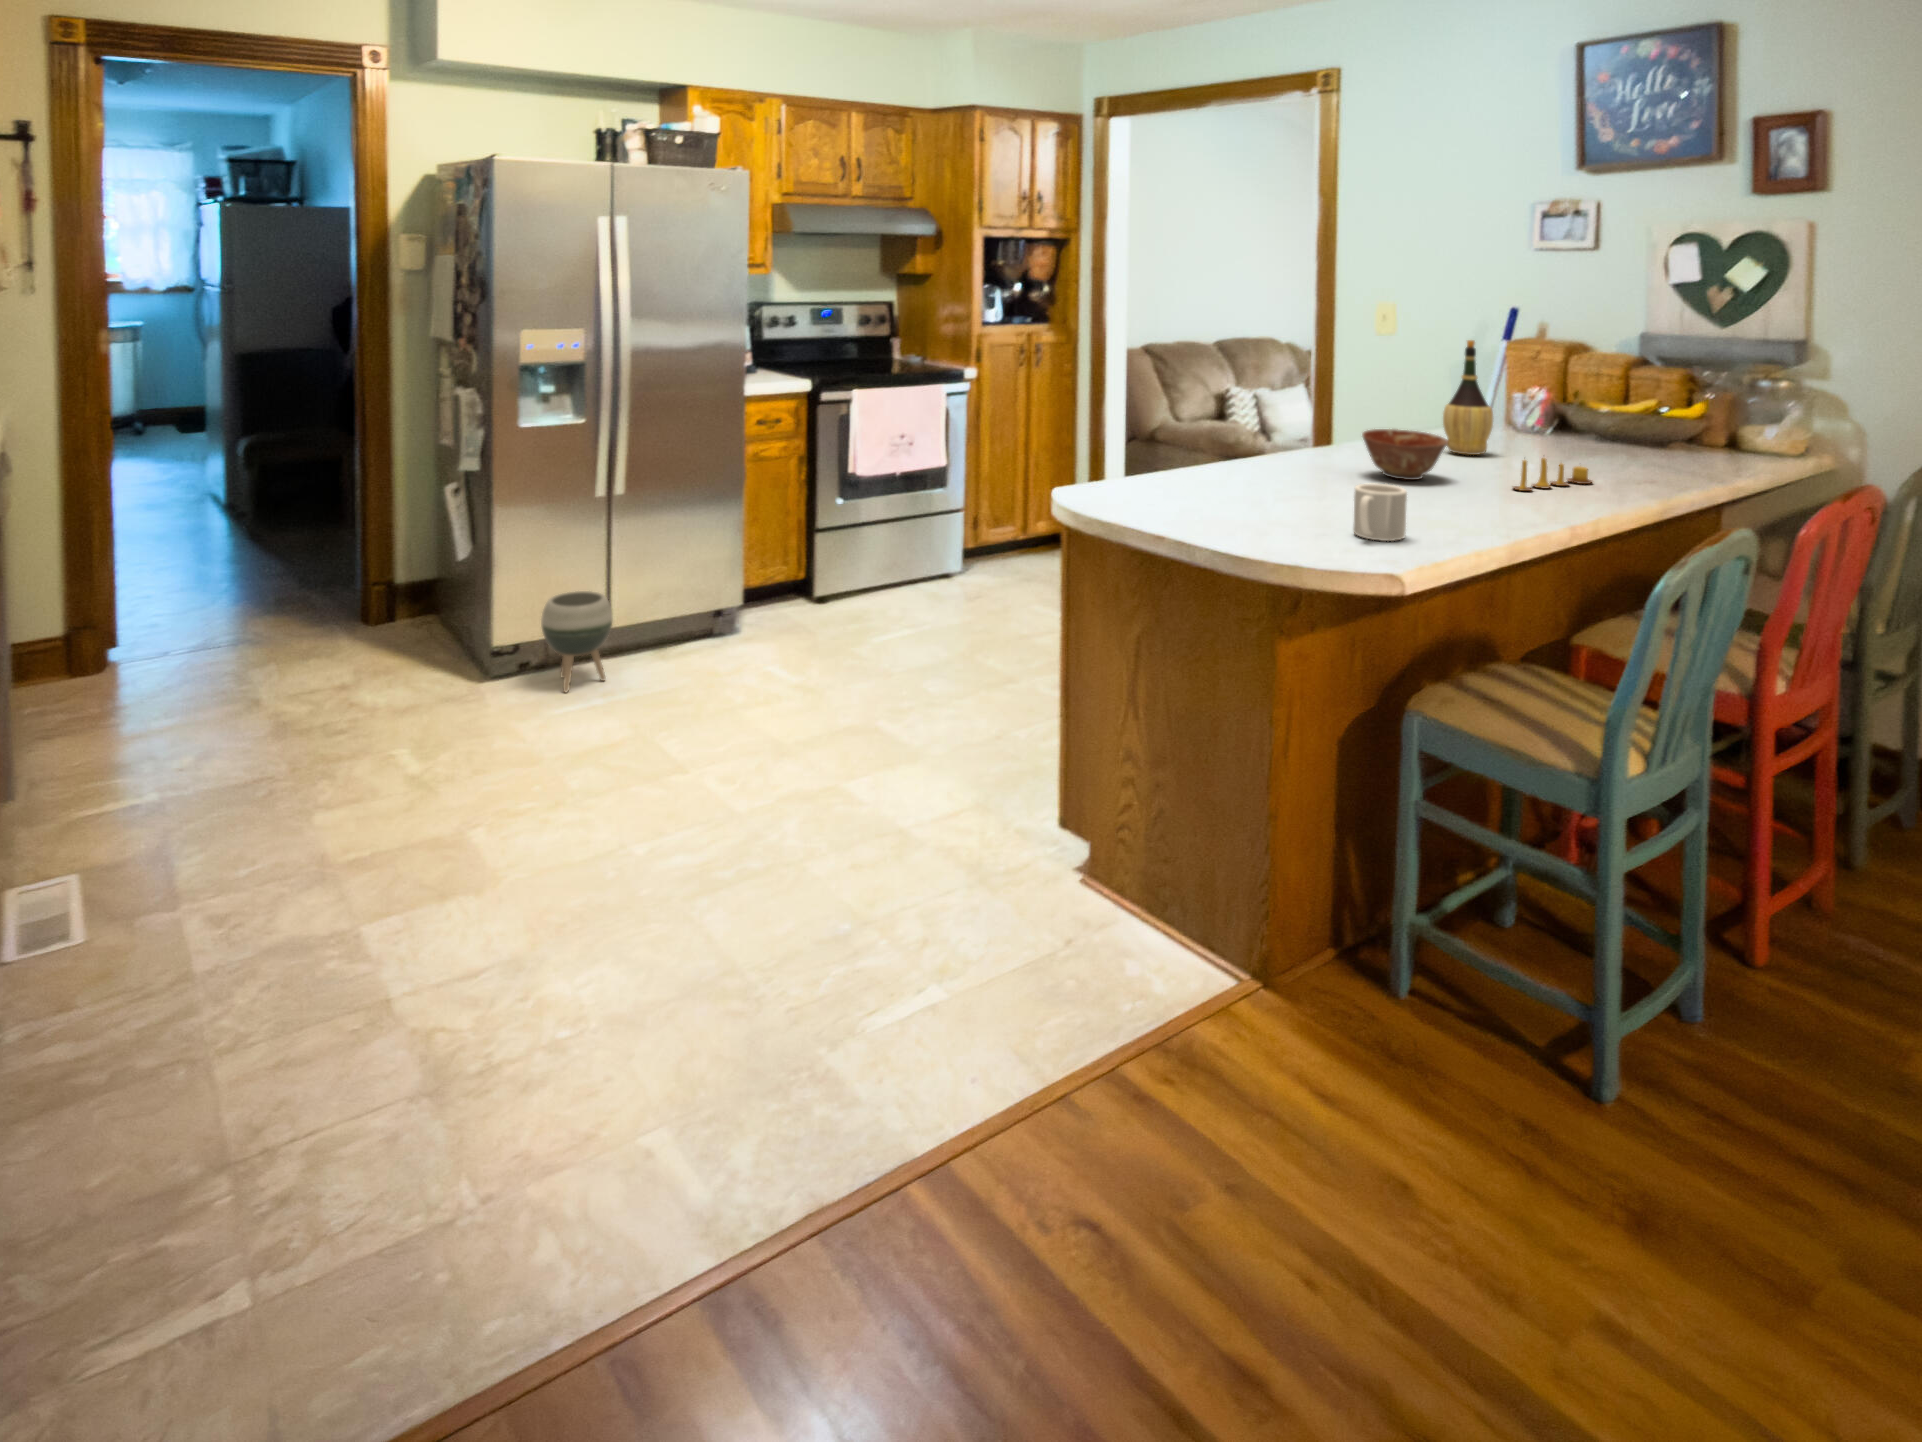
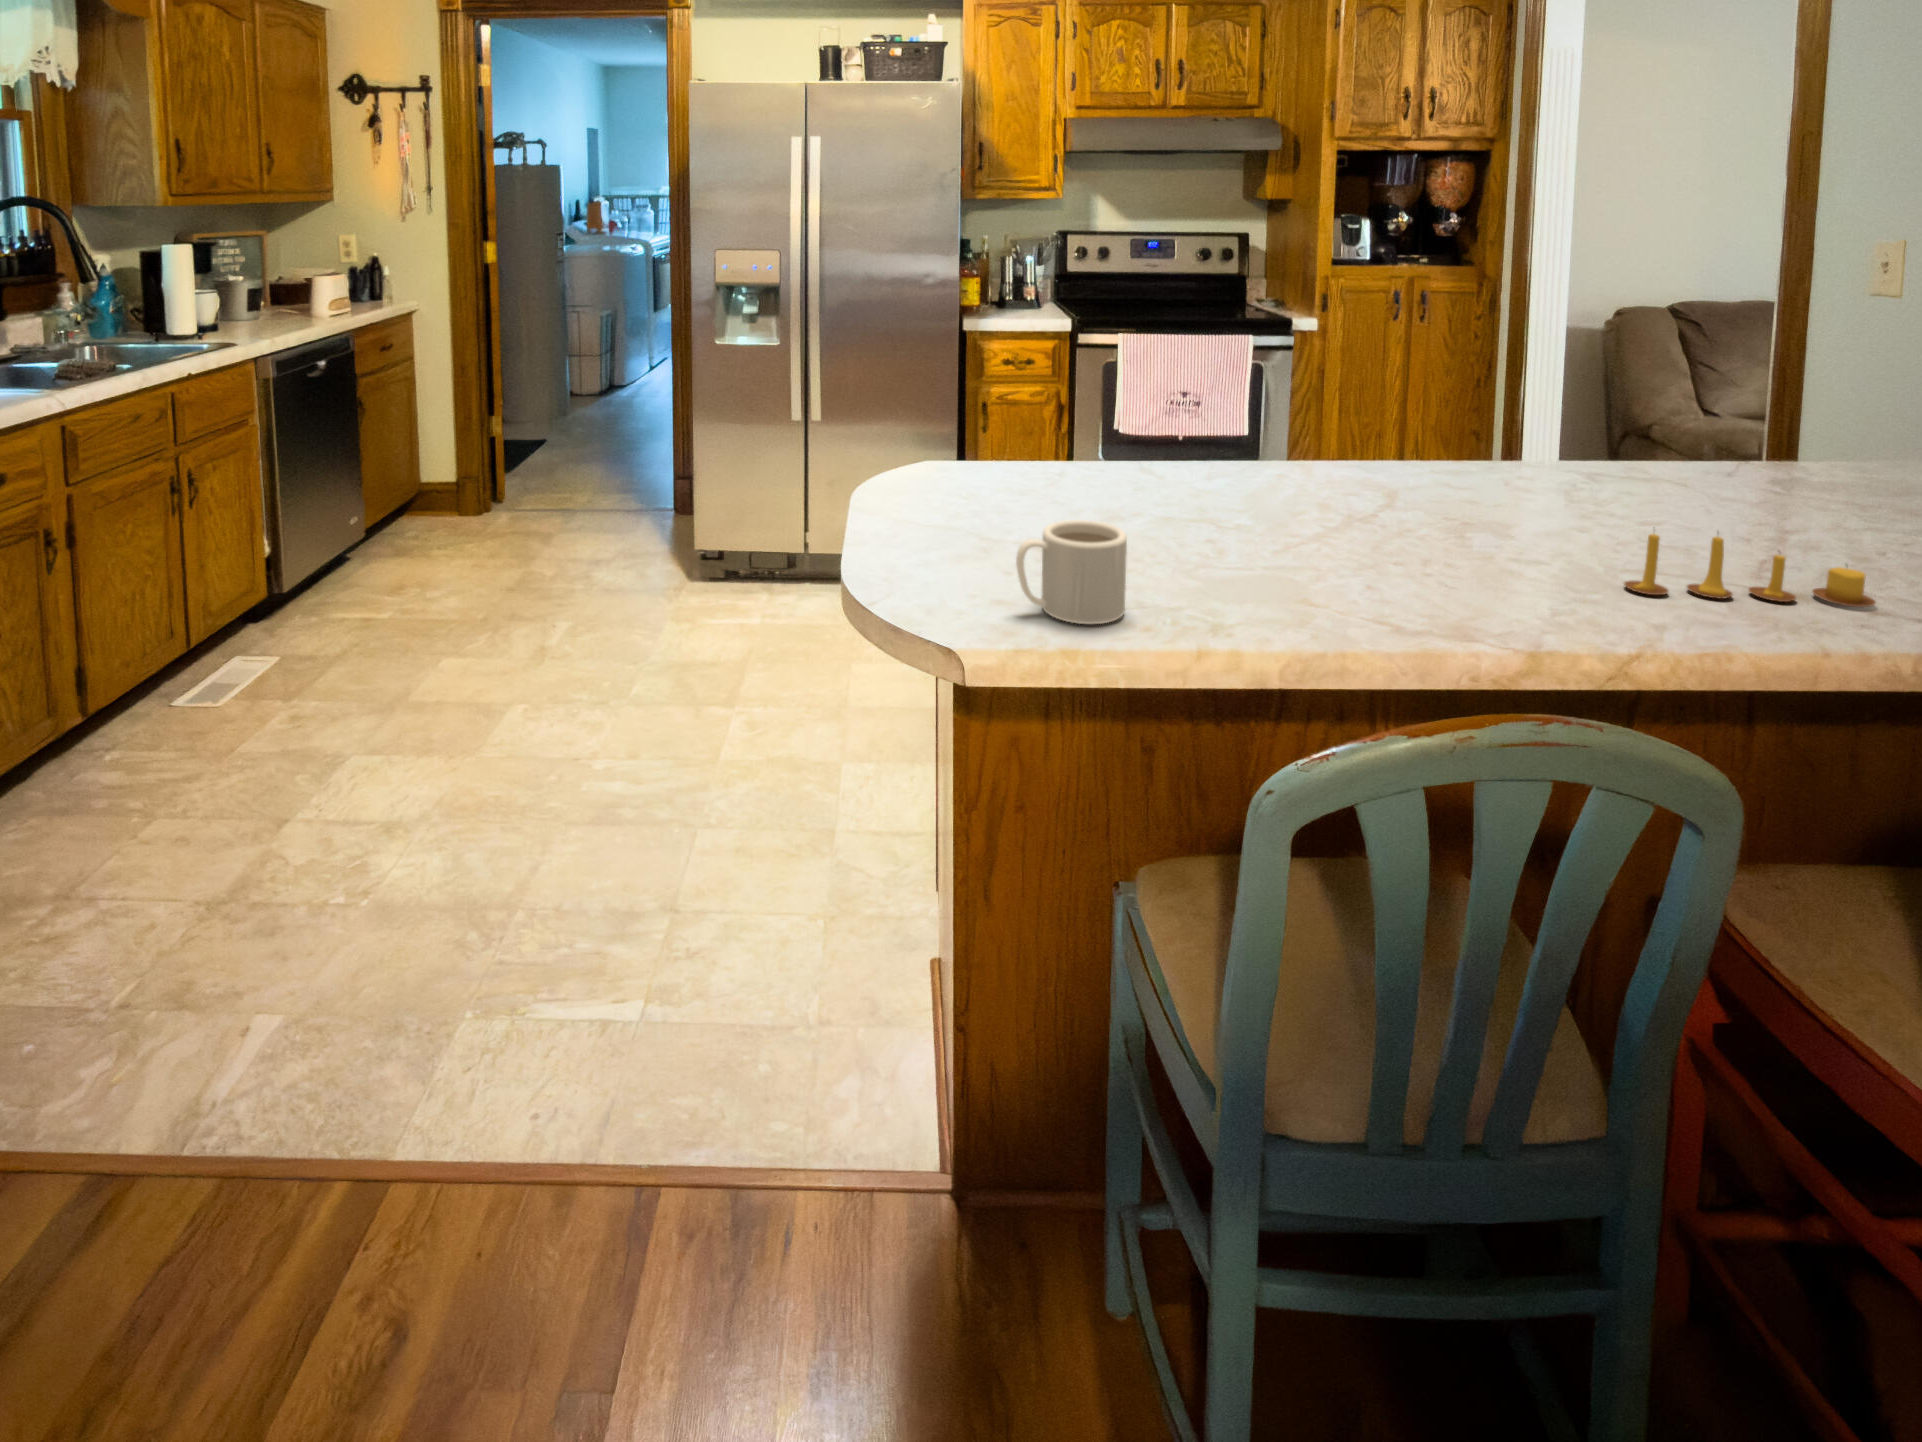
wine bottle: present [1443,340,1493,455] -> none [1696,302,1803,515]
ceramic bowl: present [1362,429,1448,480] -> none [1388,441,1548,537]
planter: present [541,591,612,692] -> none [720,504,787,598]

